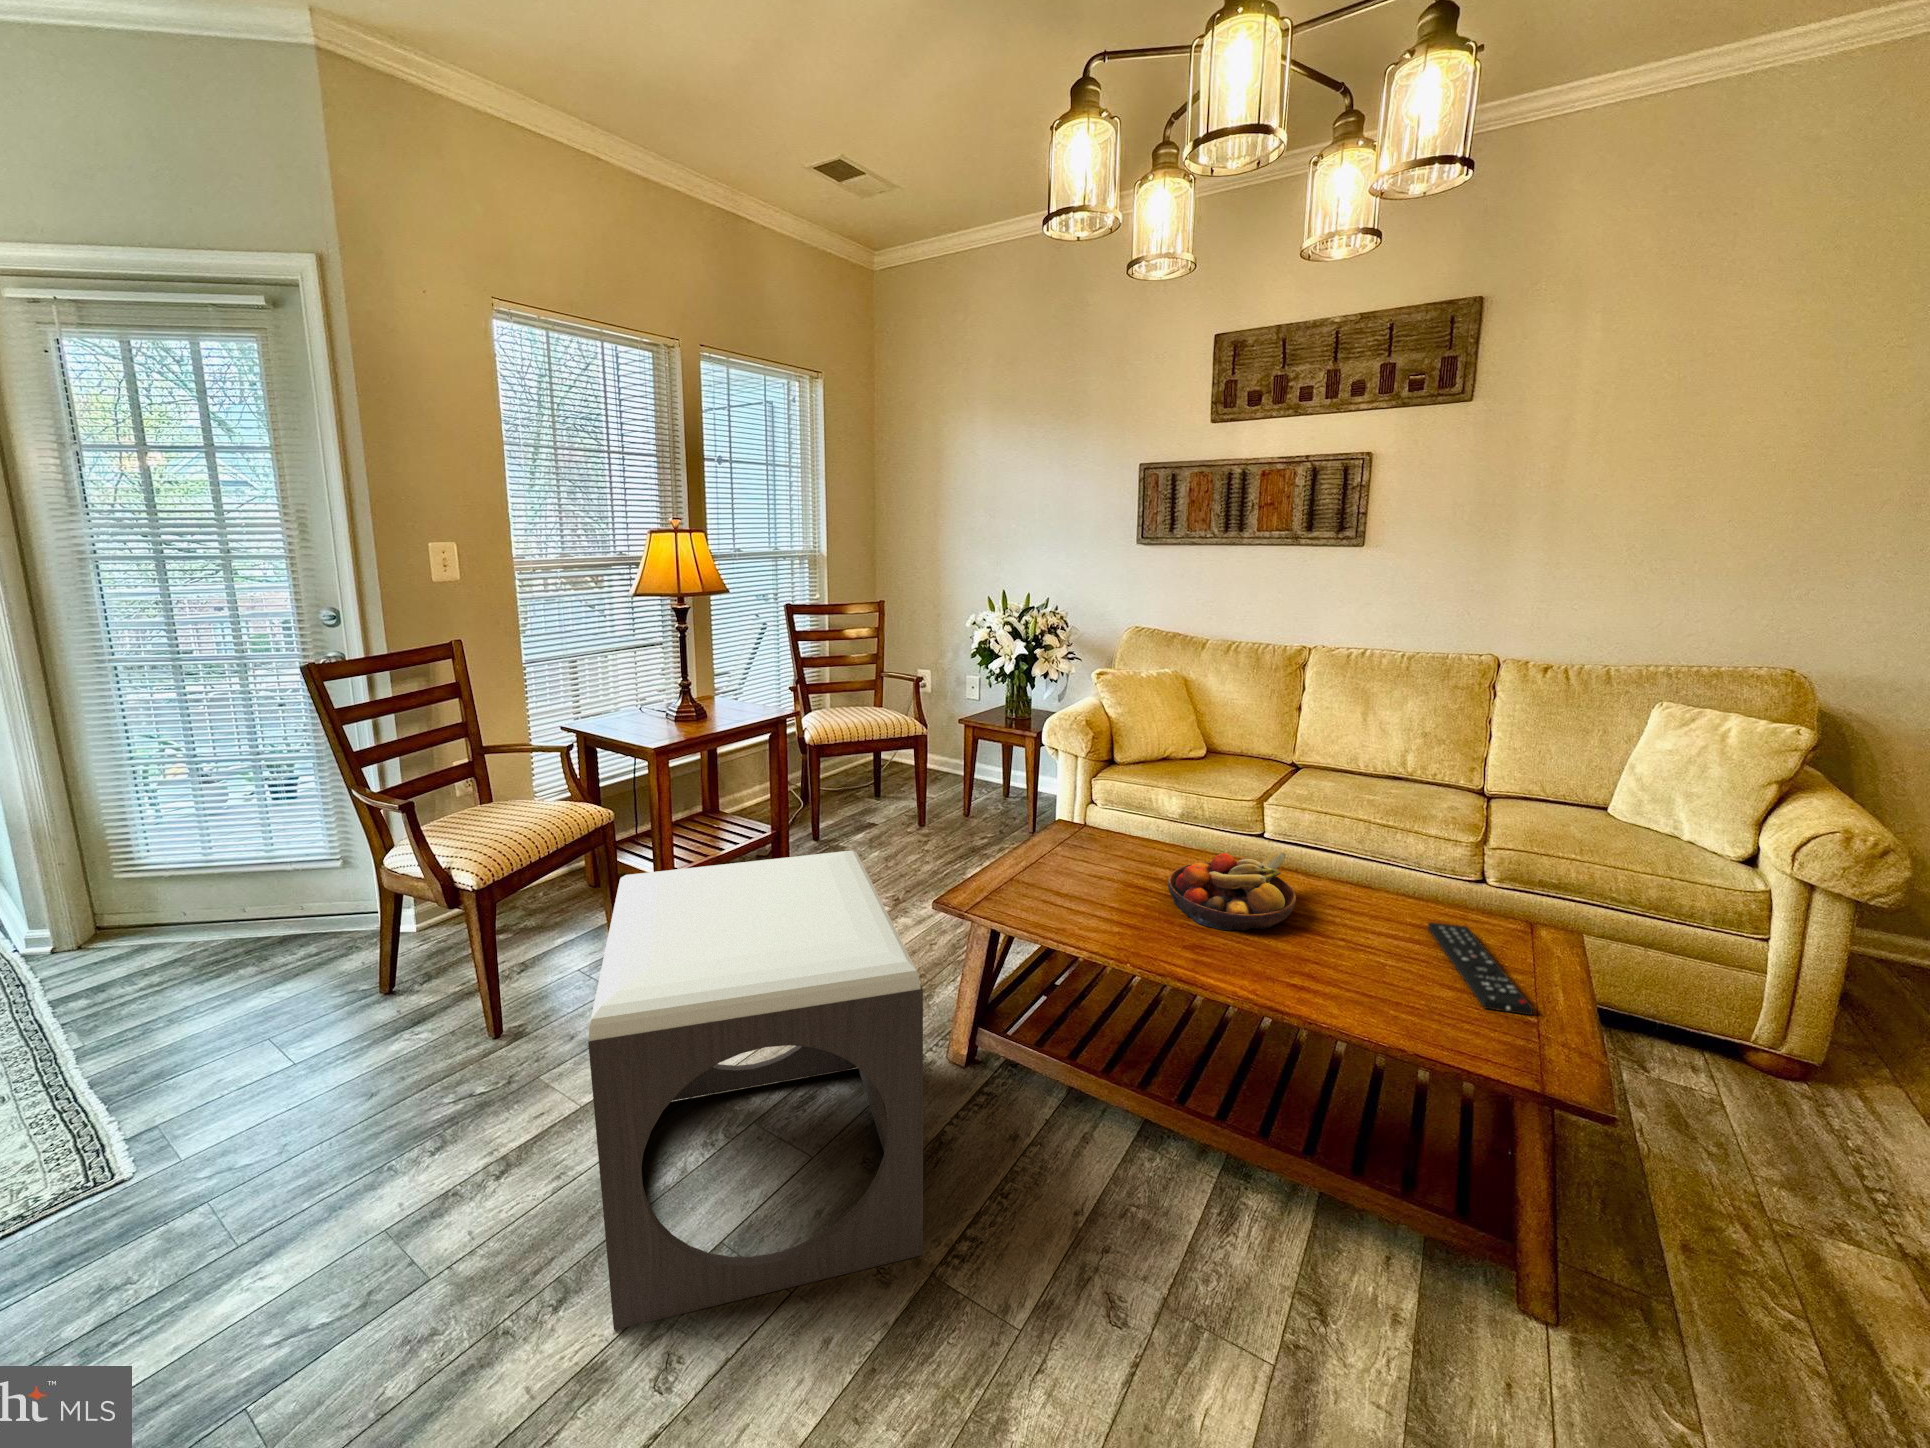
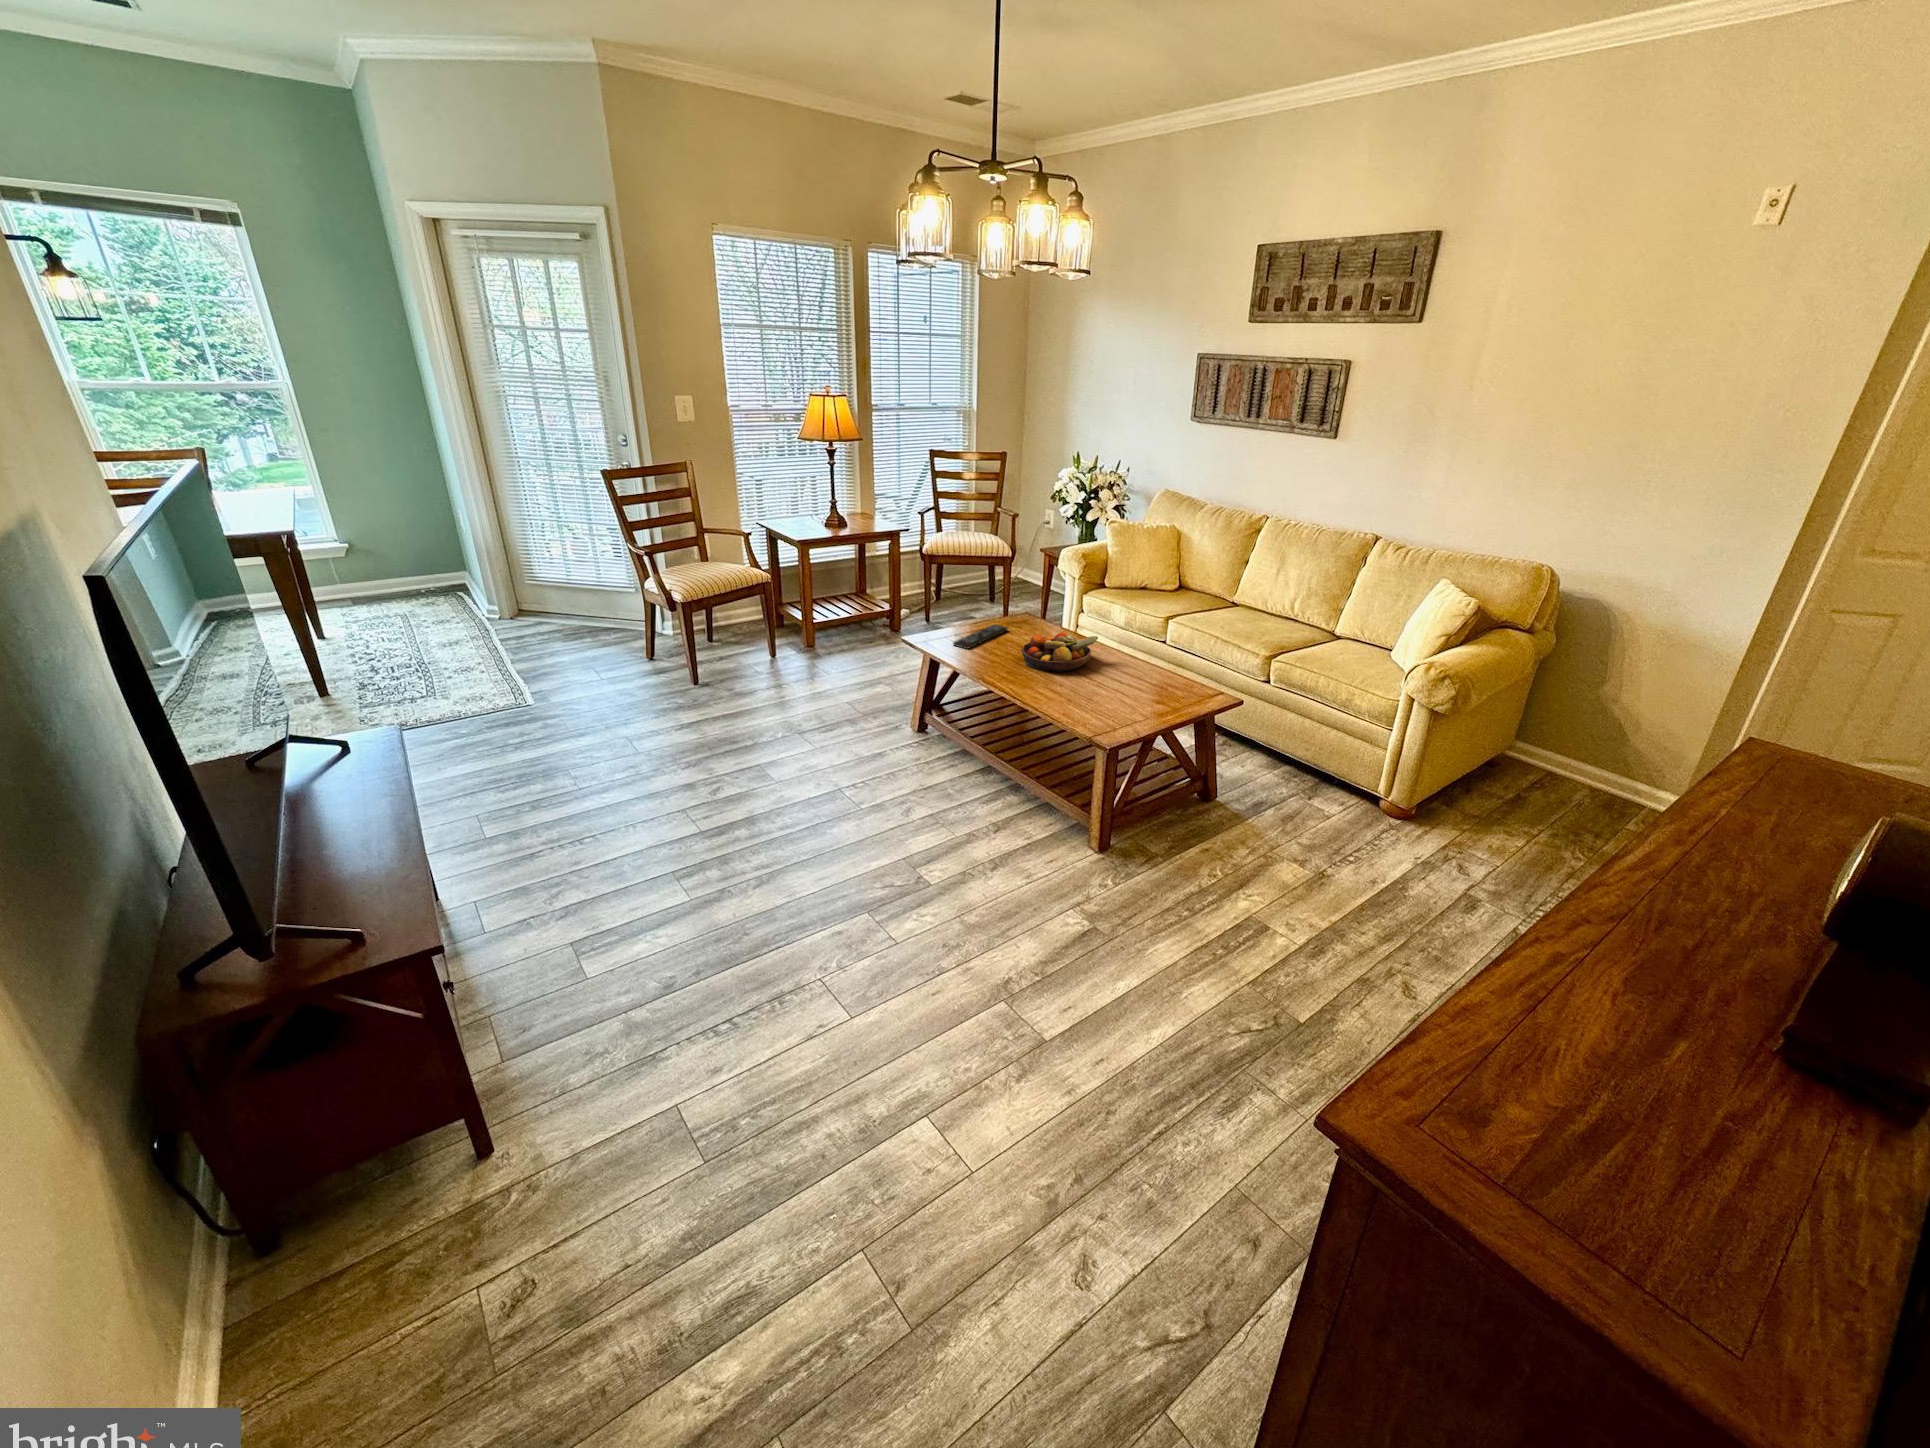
footstool: present [588,850,923,1330] -> none [685,596,864,781]
remote control: present [1428,922,1533,1015] -> present [953,624,1008,649]

